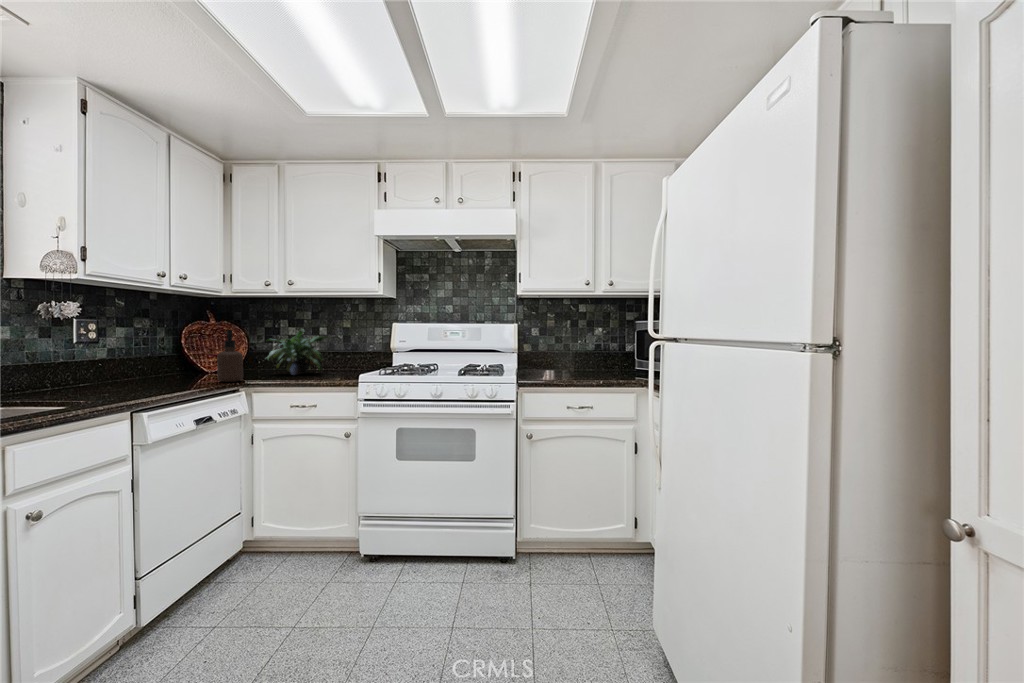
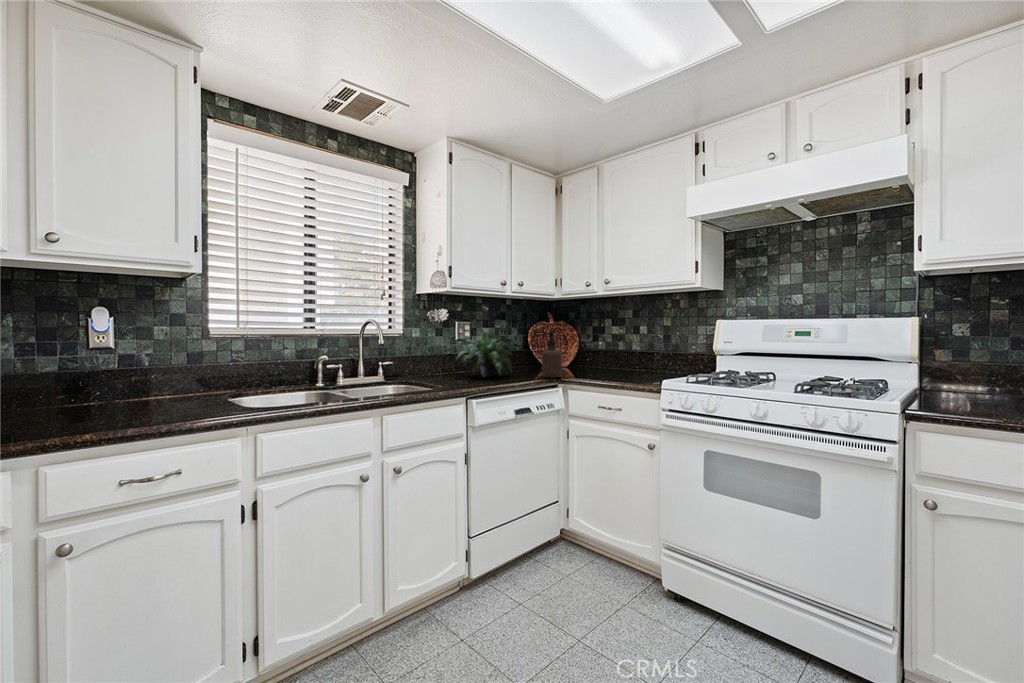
potted plant: present [267,329,327,375] -> present [456,330,516,377]

